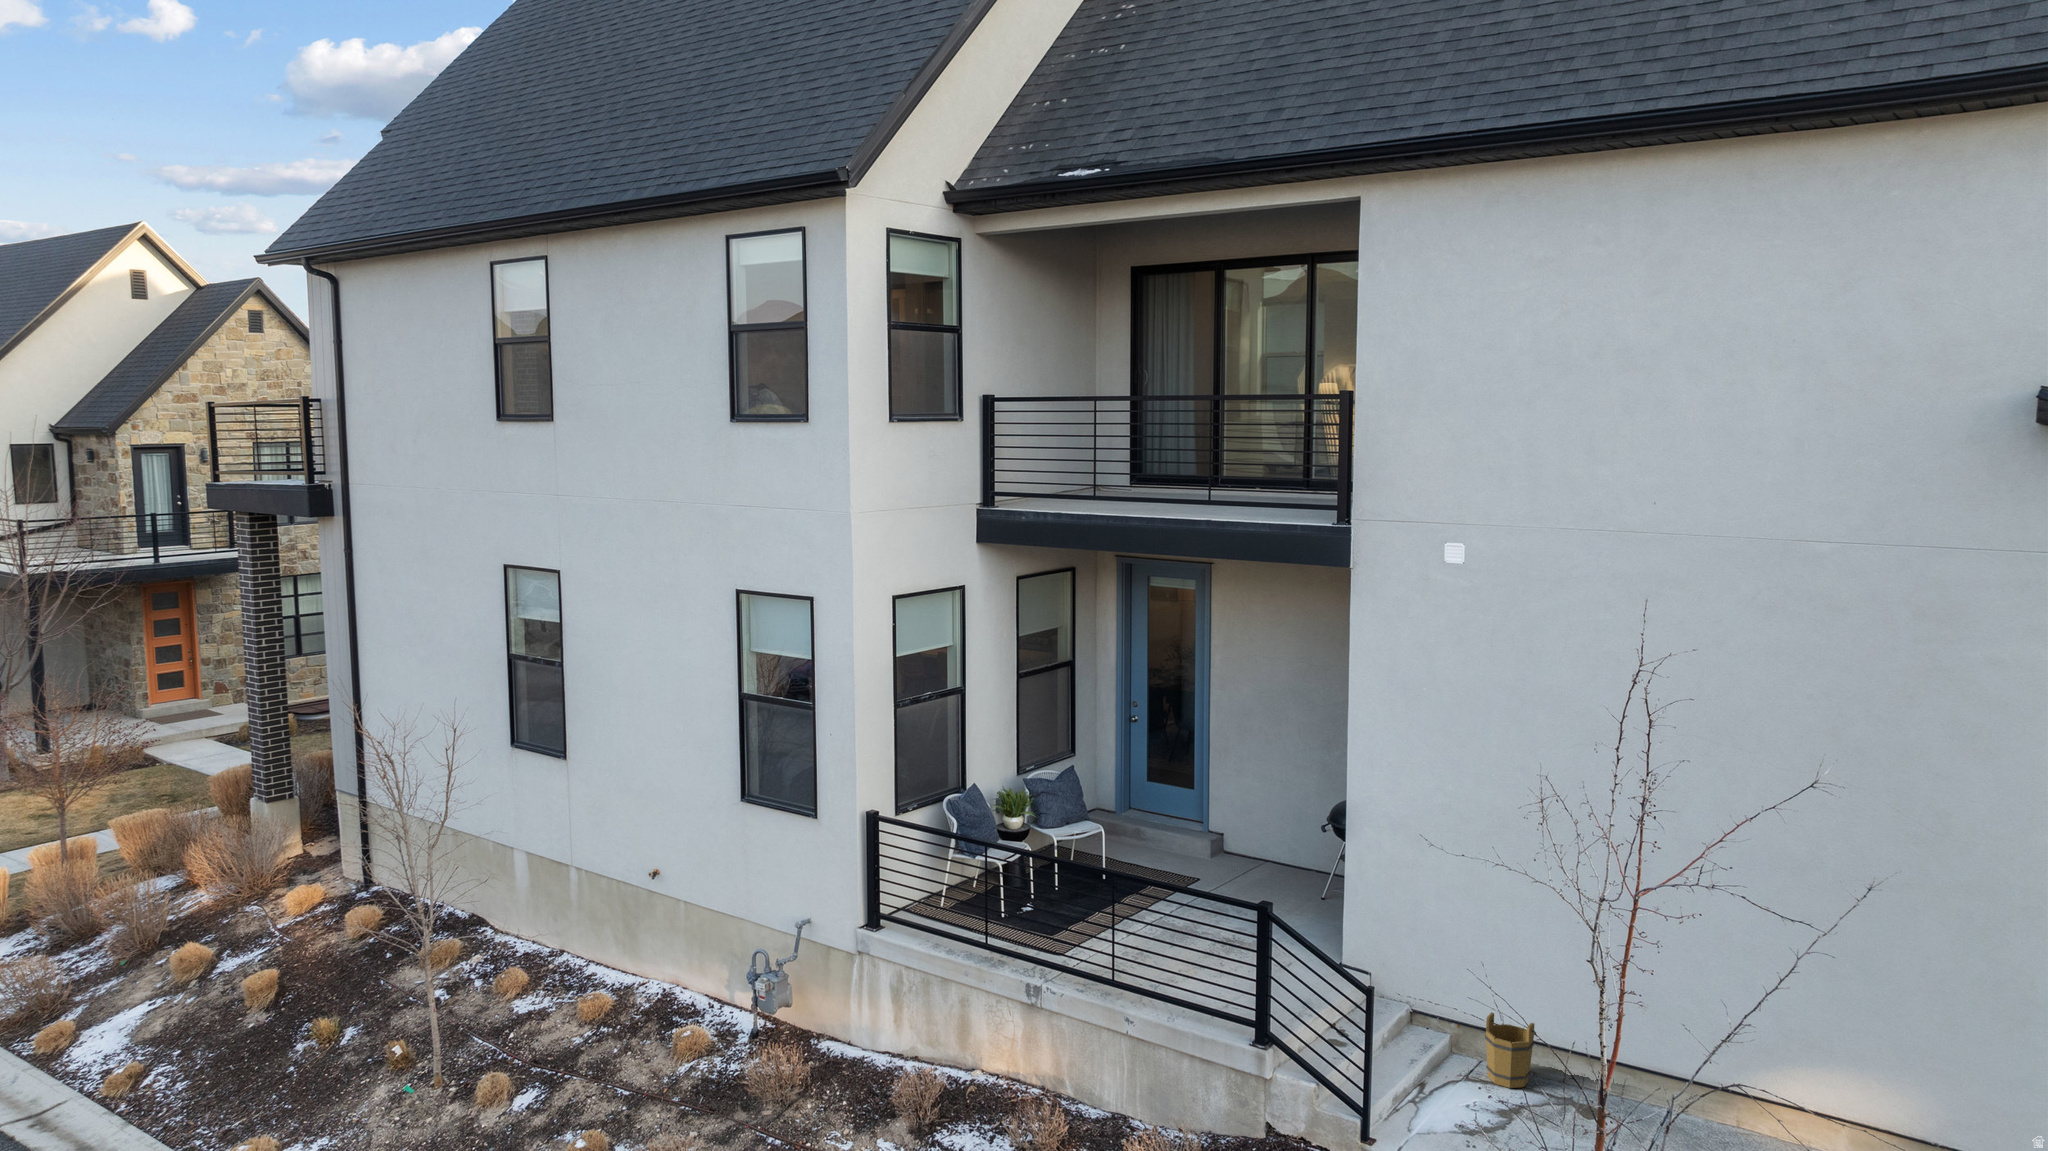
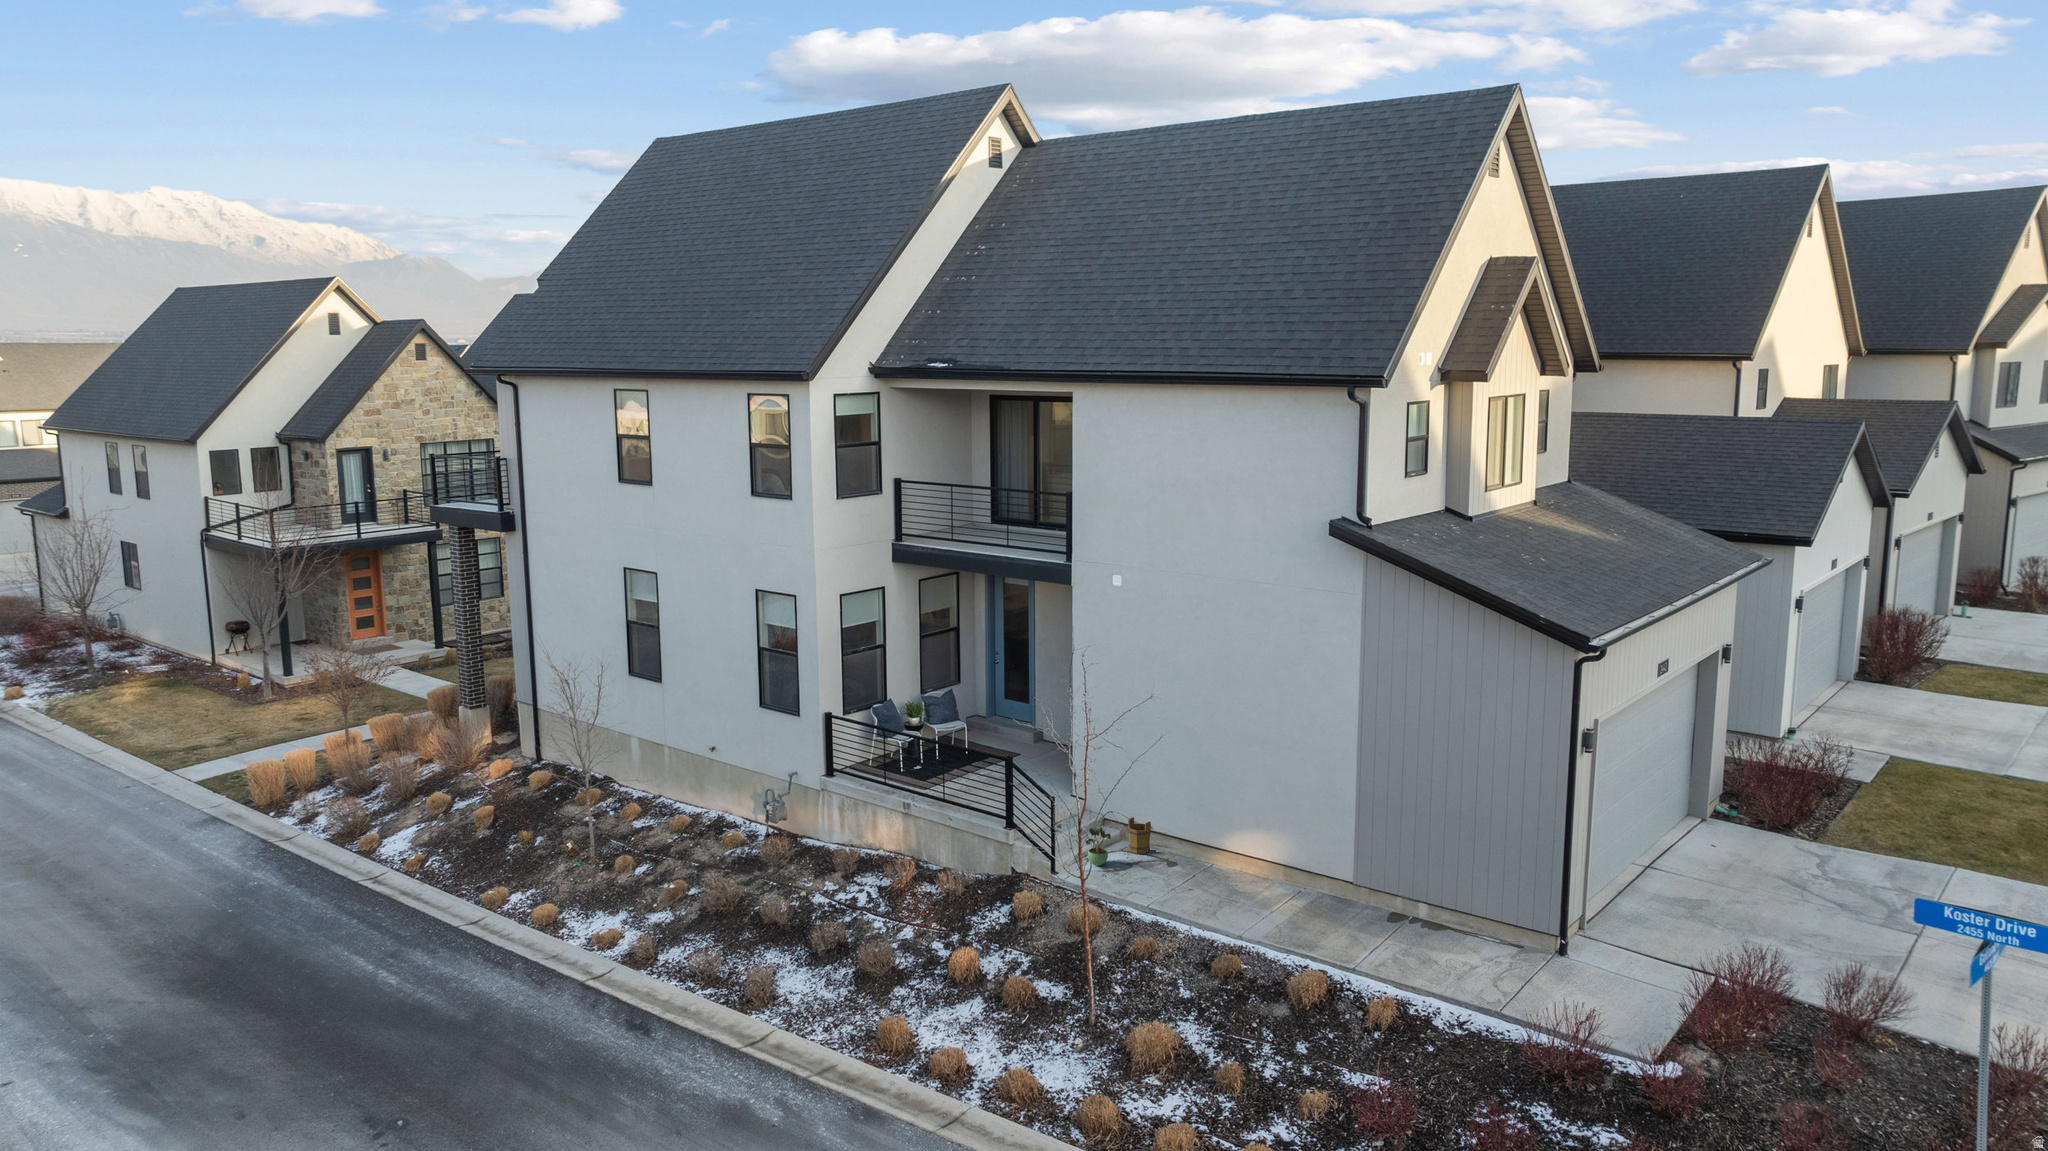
potted plant: none [1423,1042,1479,1120] -> present [1086,828,1111,866]

